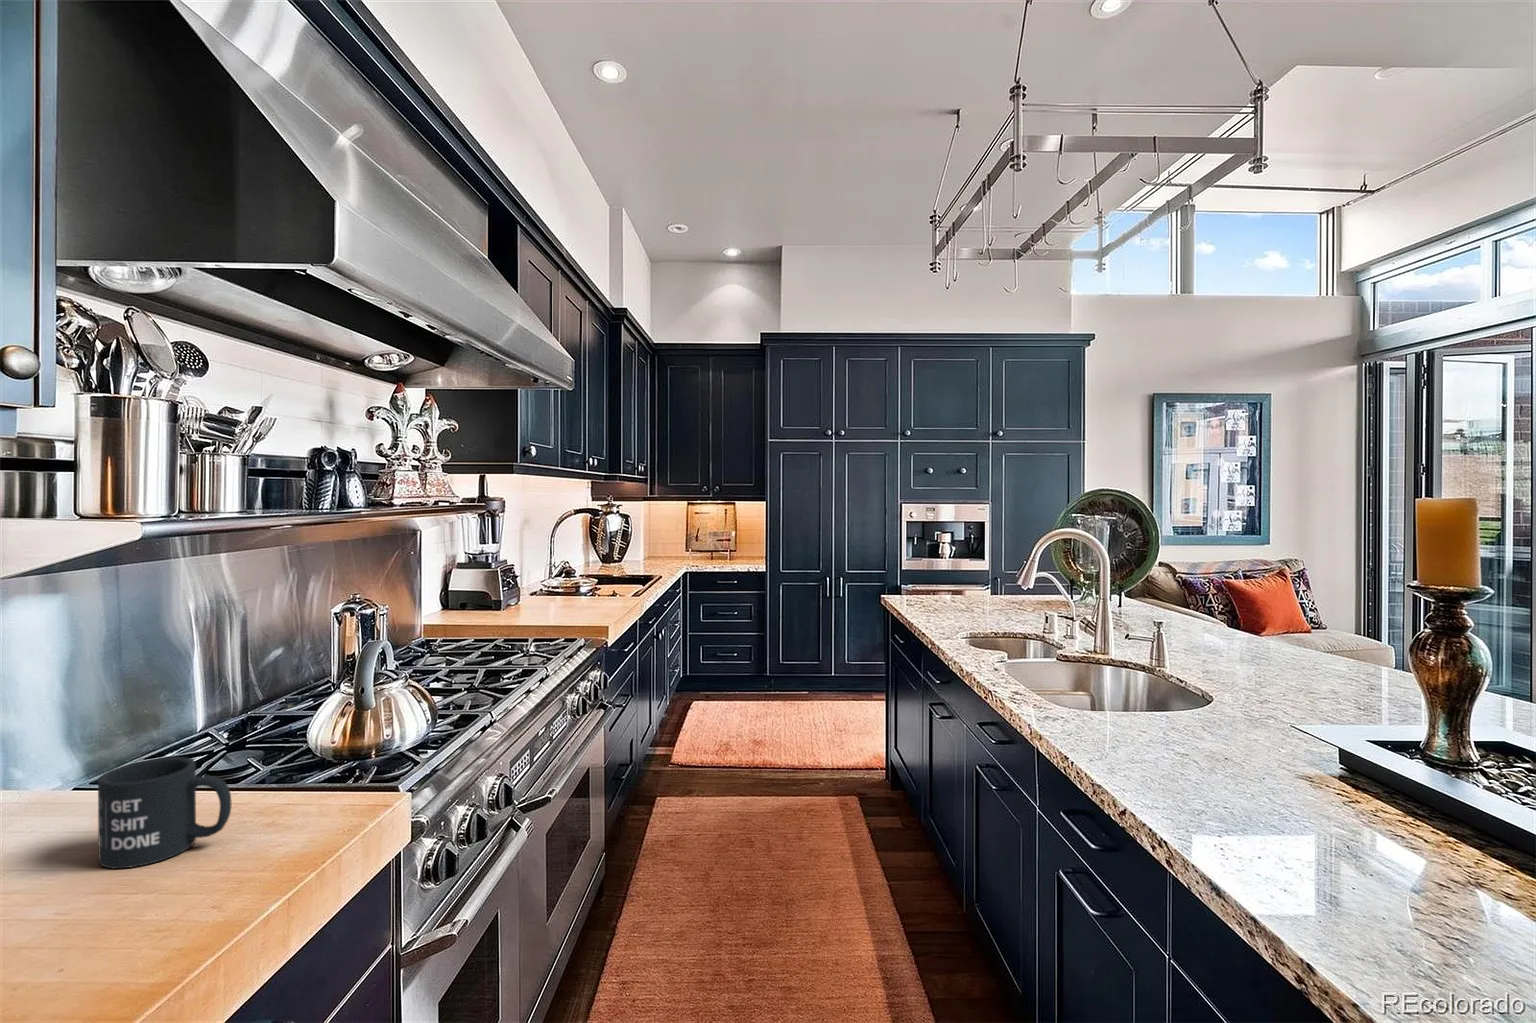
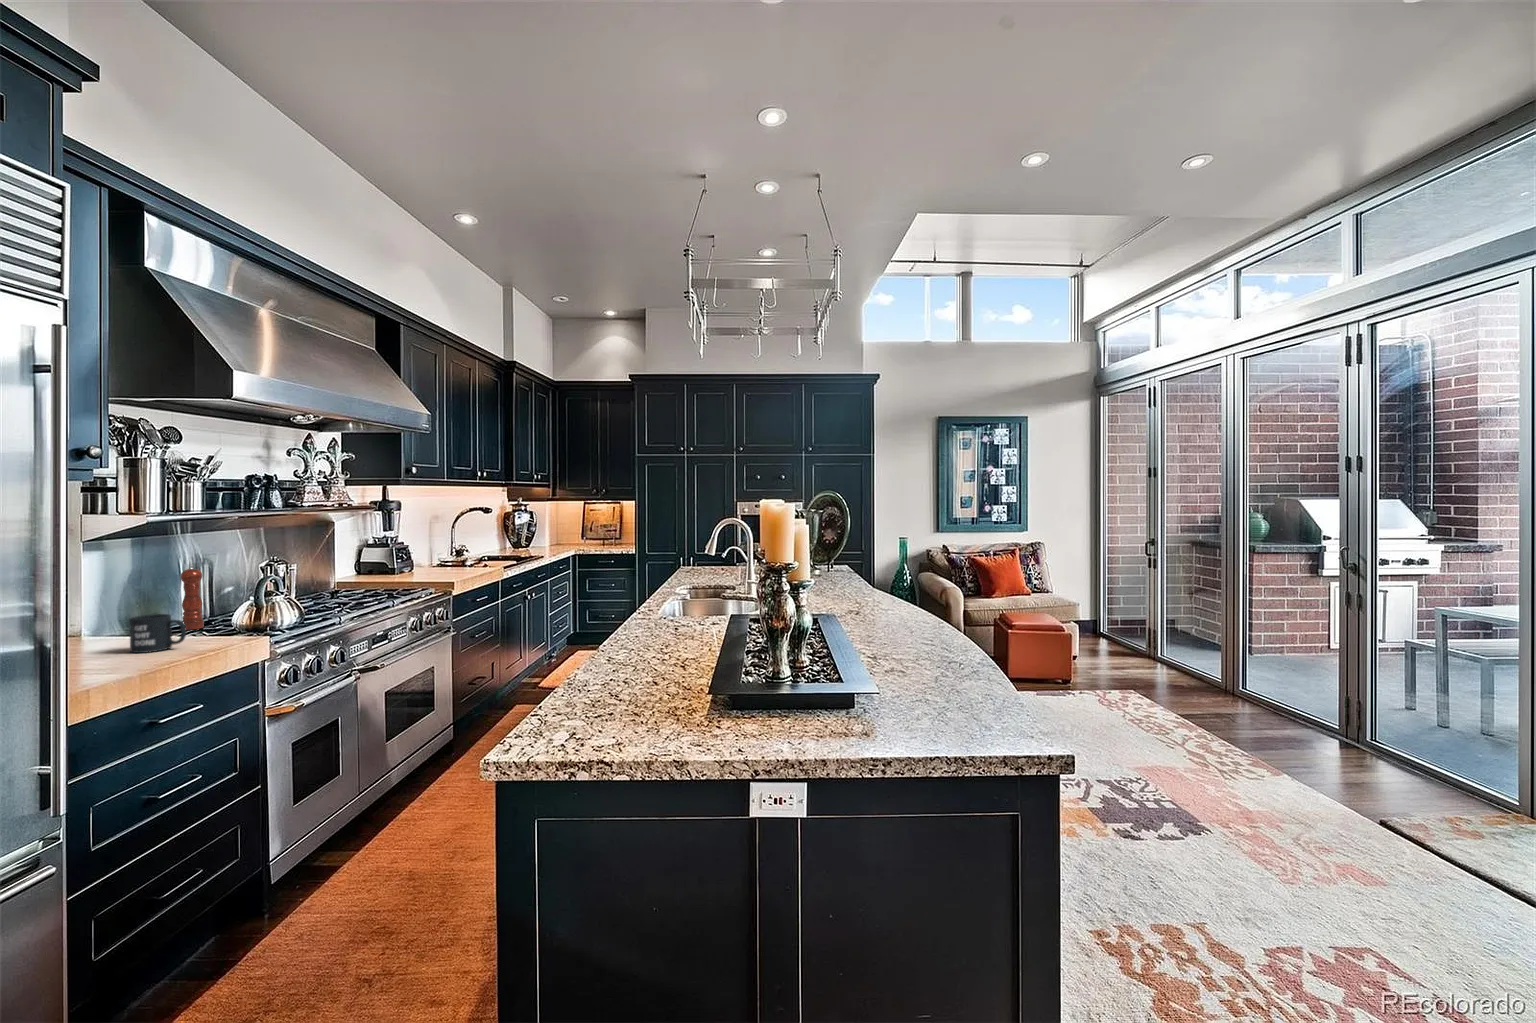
pepper mill: none [201,620,244,755] -> present [181,564,204,630]

